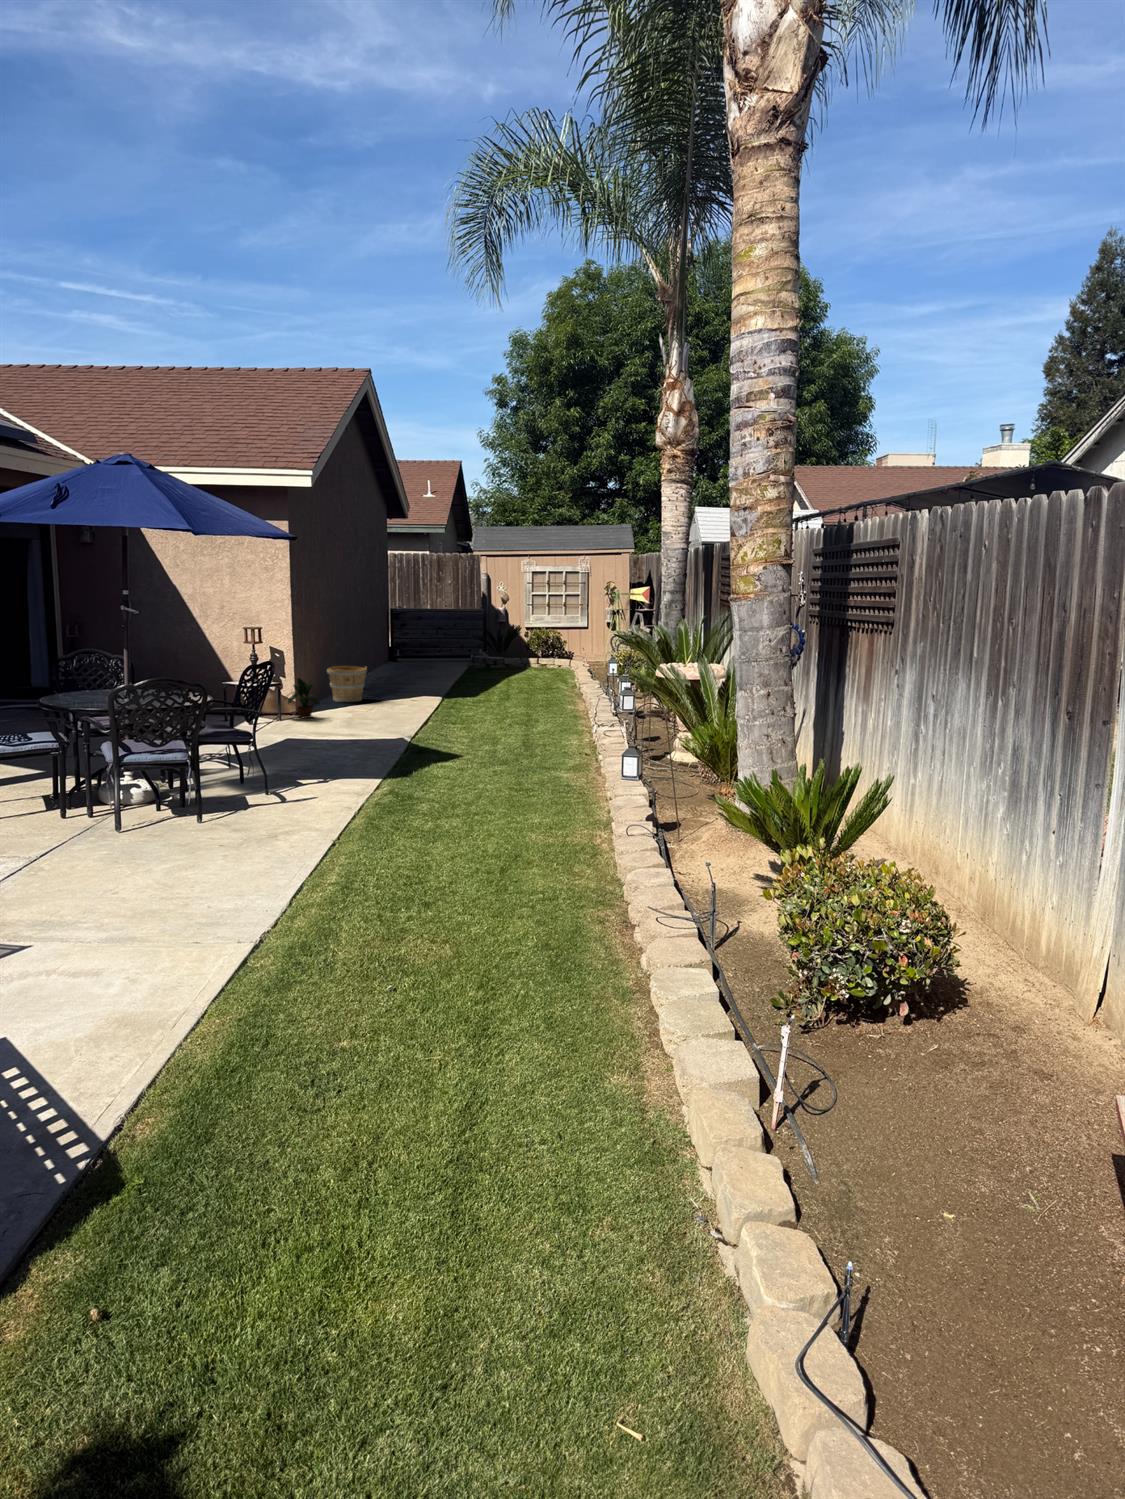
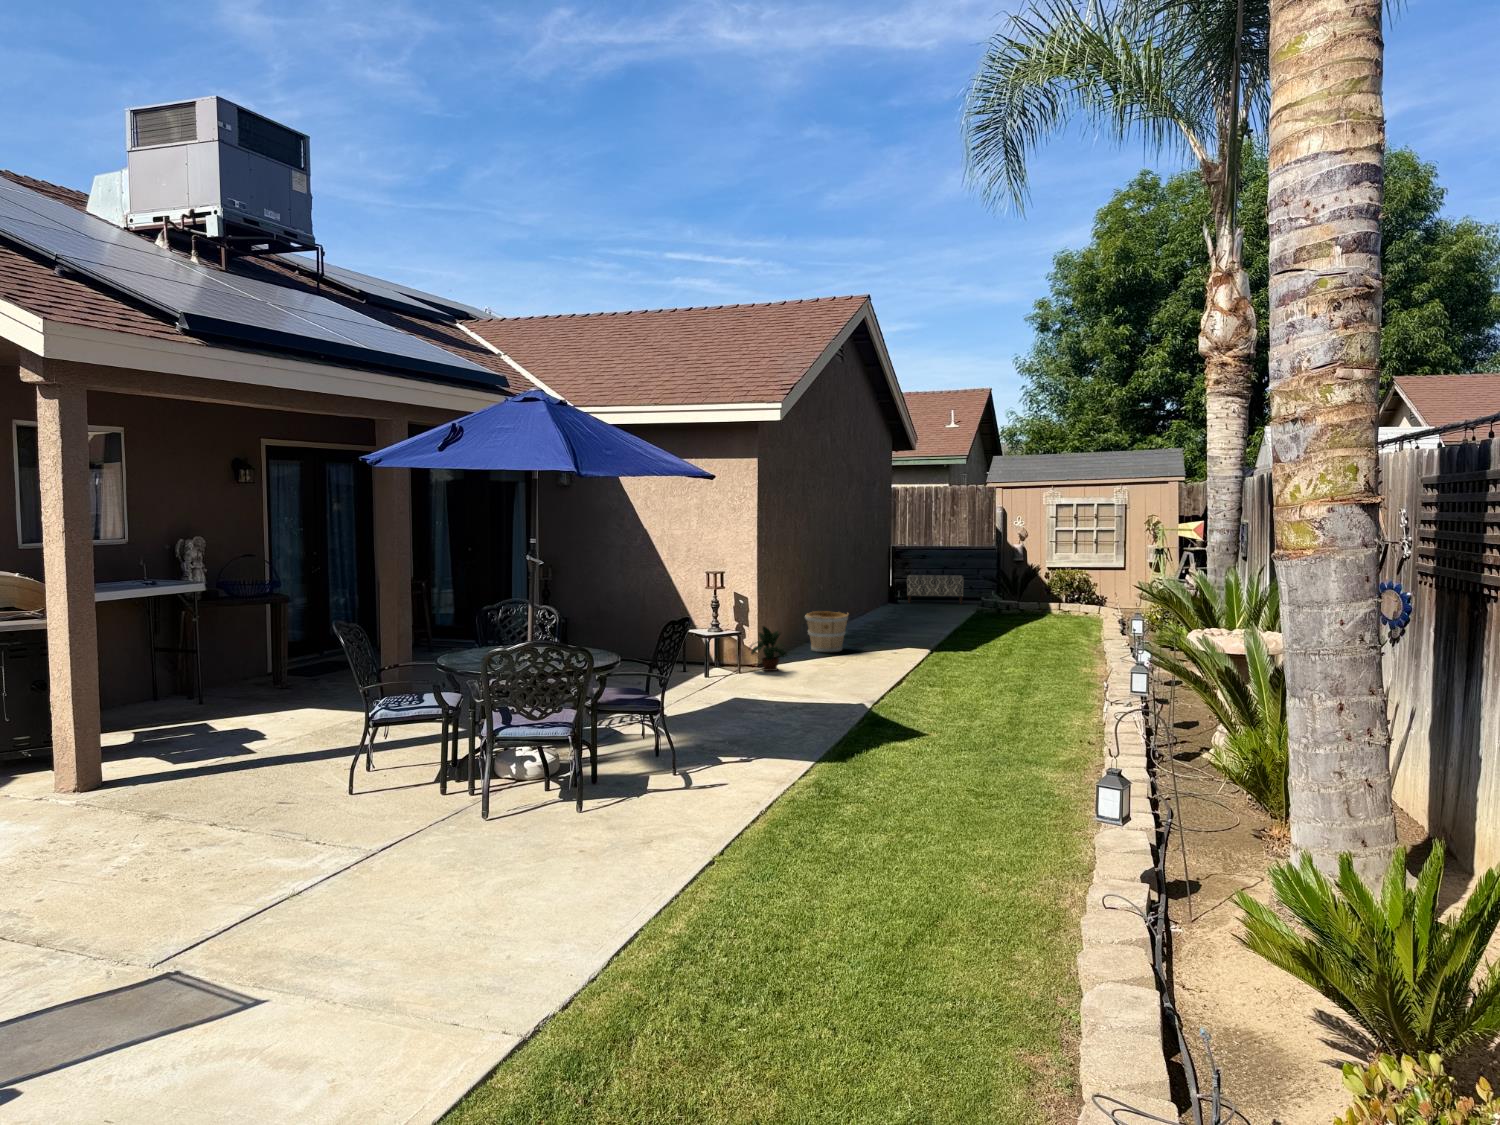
bench: none [401,636,453,662] -> present [907,575,964,604]

